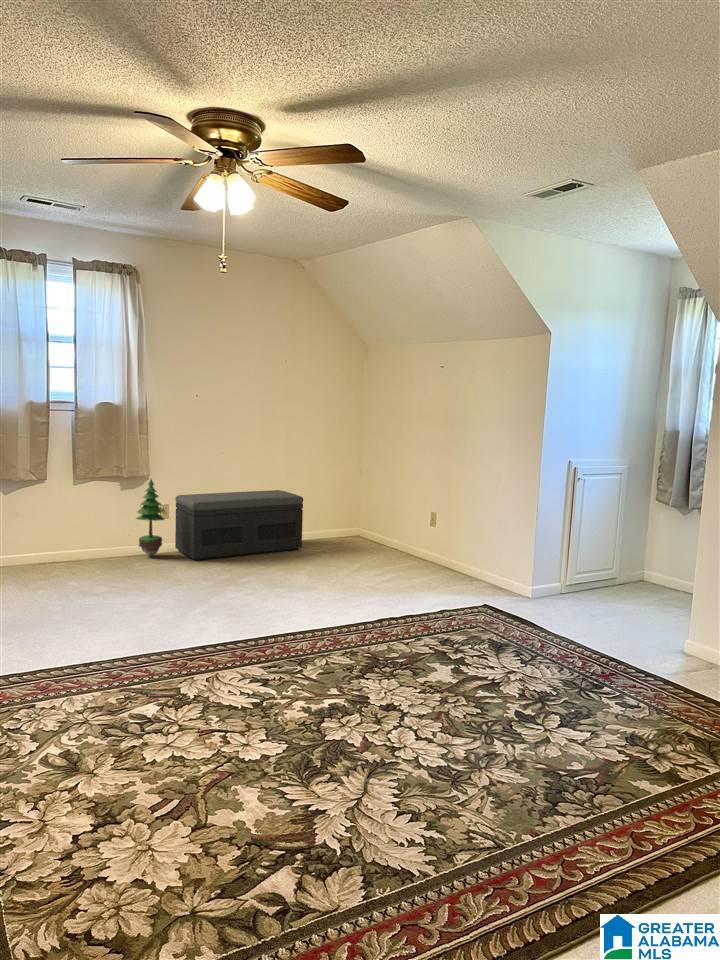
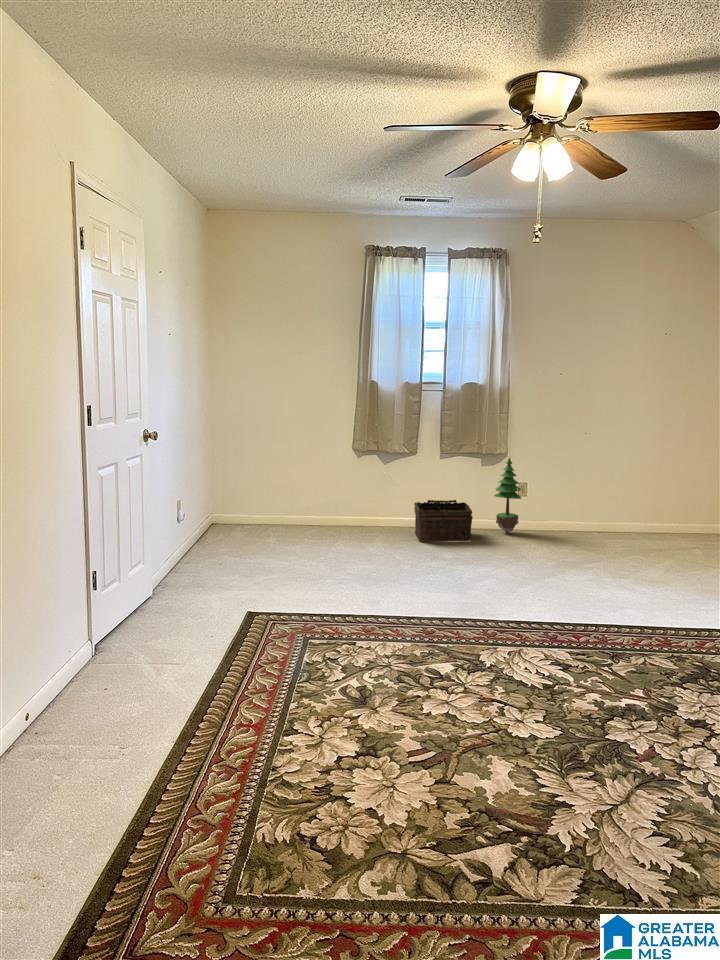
storage bench: present [175,490,303,560] -> none [533,475,674,541]
basket: none [46,526,118,575] -> present [414,500,473,542]

